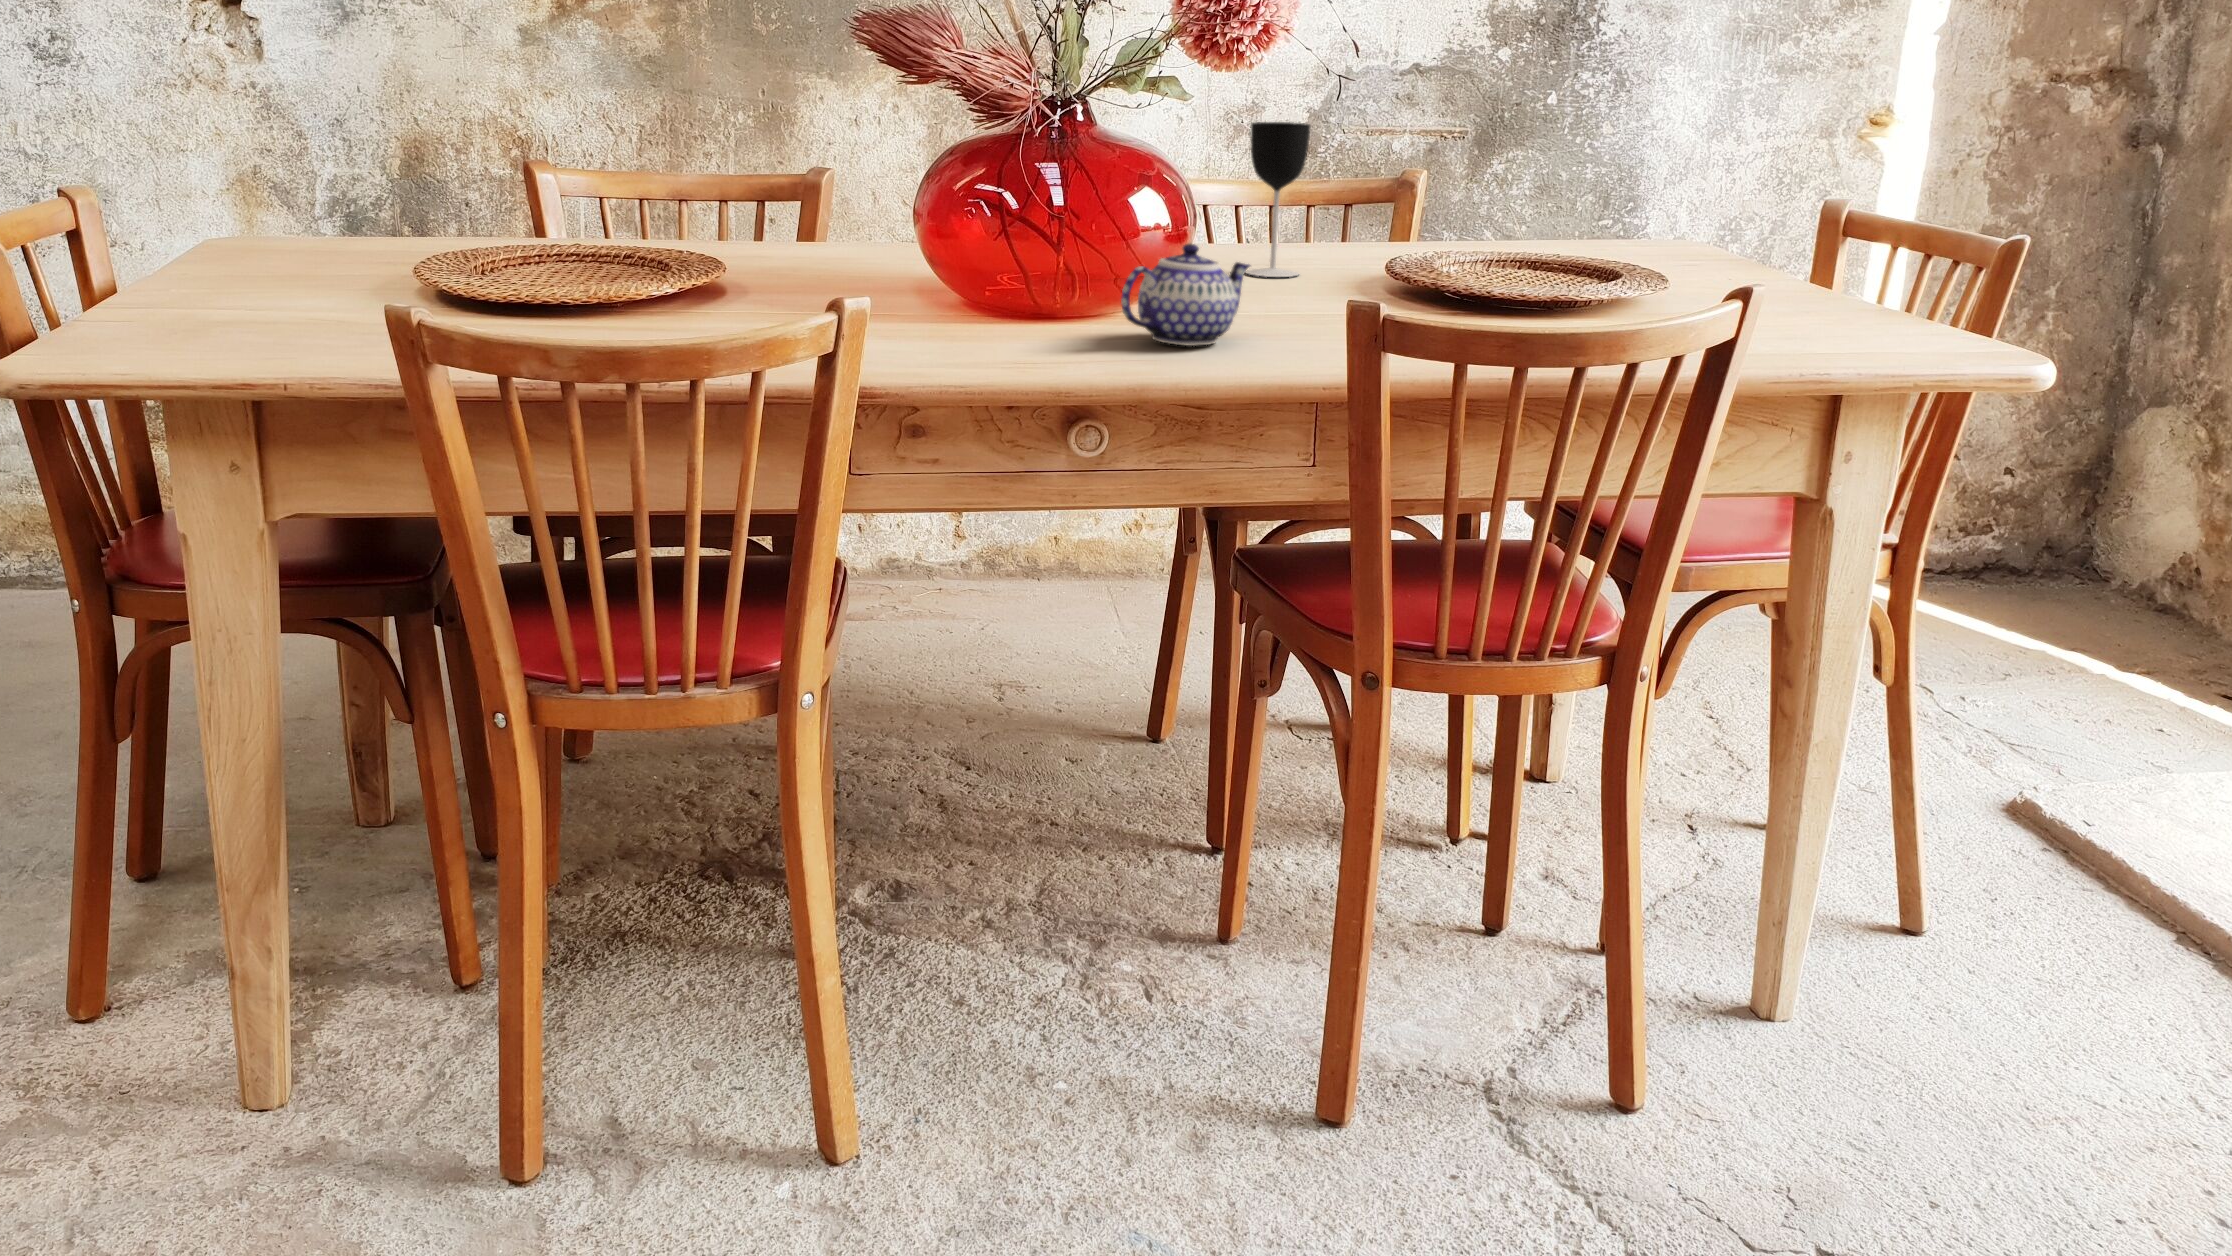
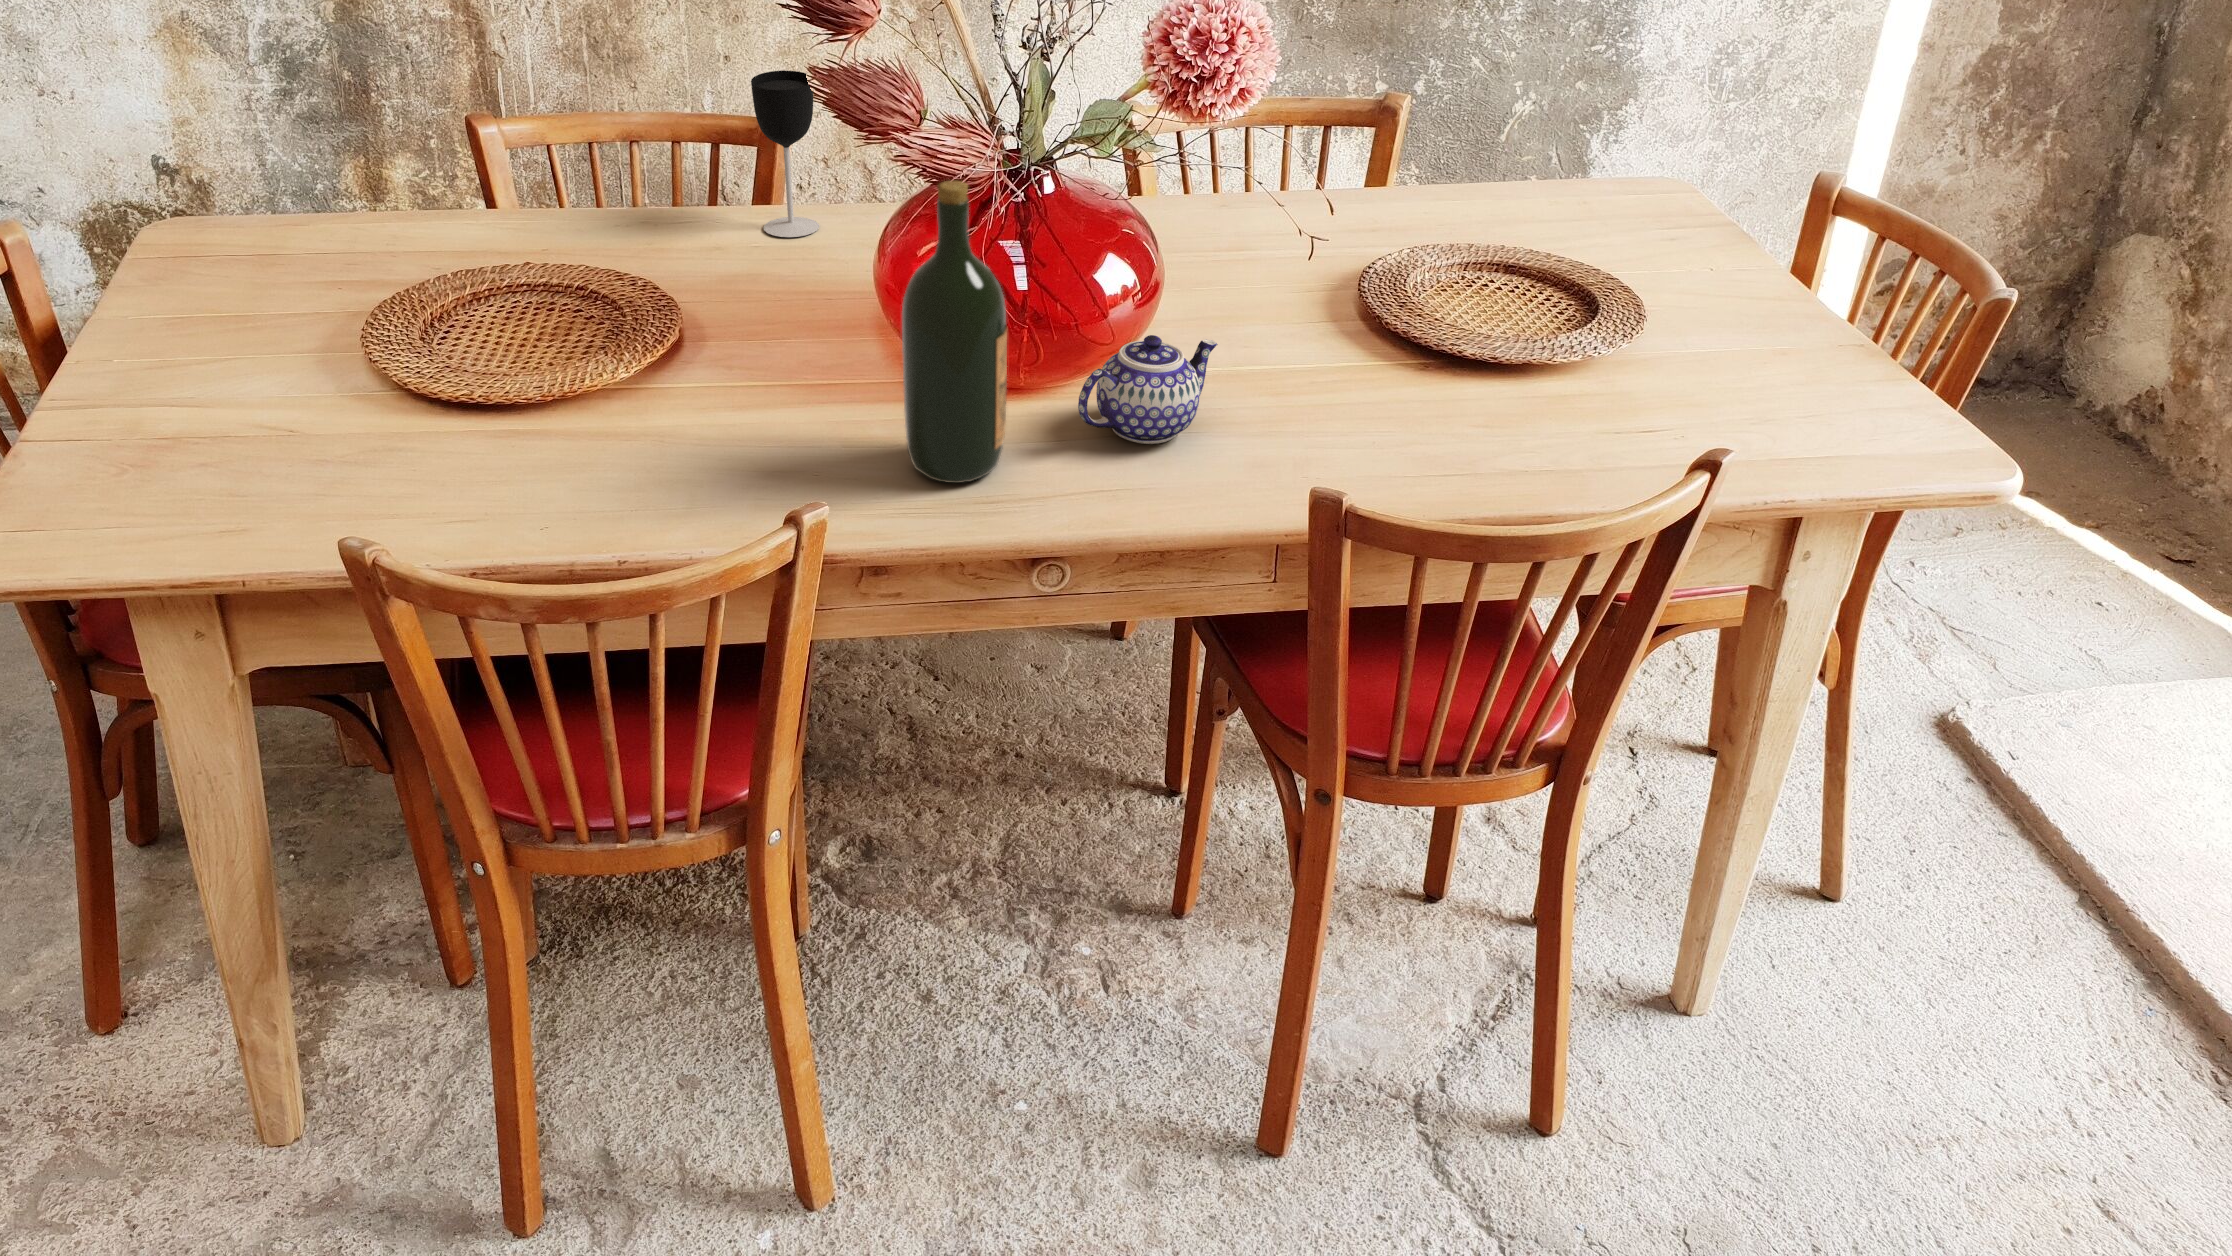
wine bottle: none [958,66,1056,360] -> present [902,180,1007,483]
wine glass: present [1245,122,1311,277] -> present [751,71,819,237]

